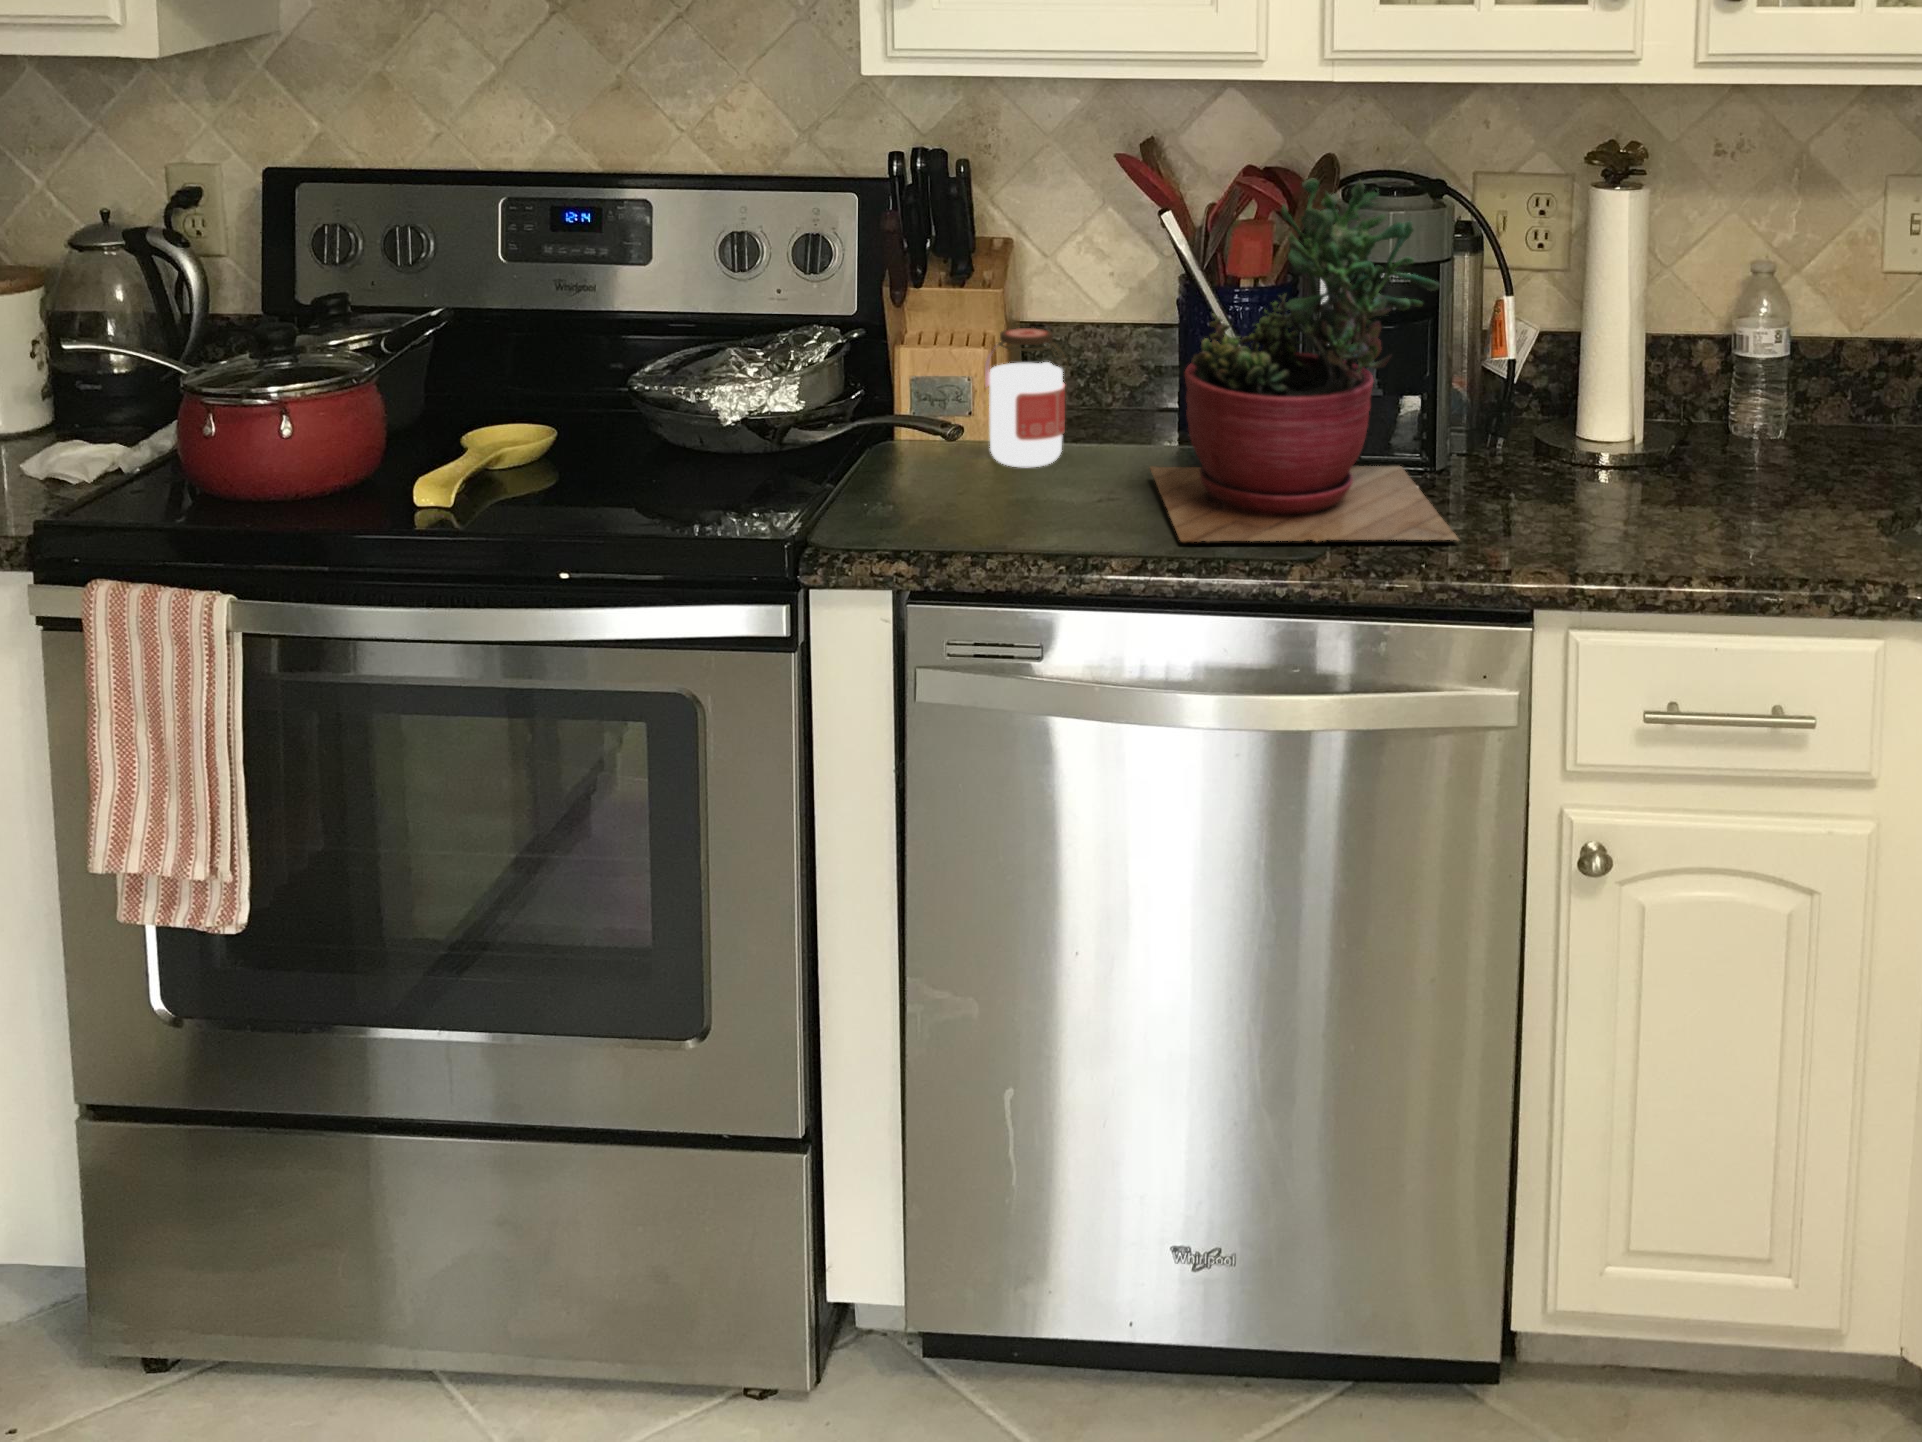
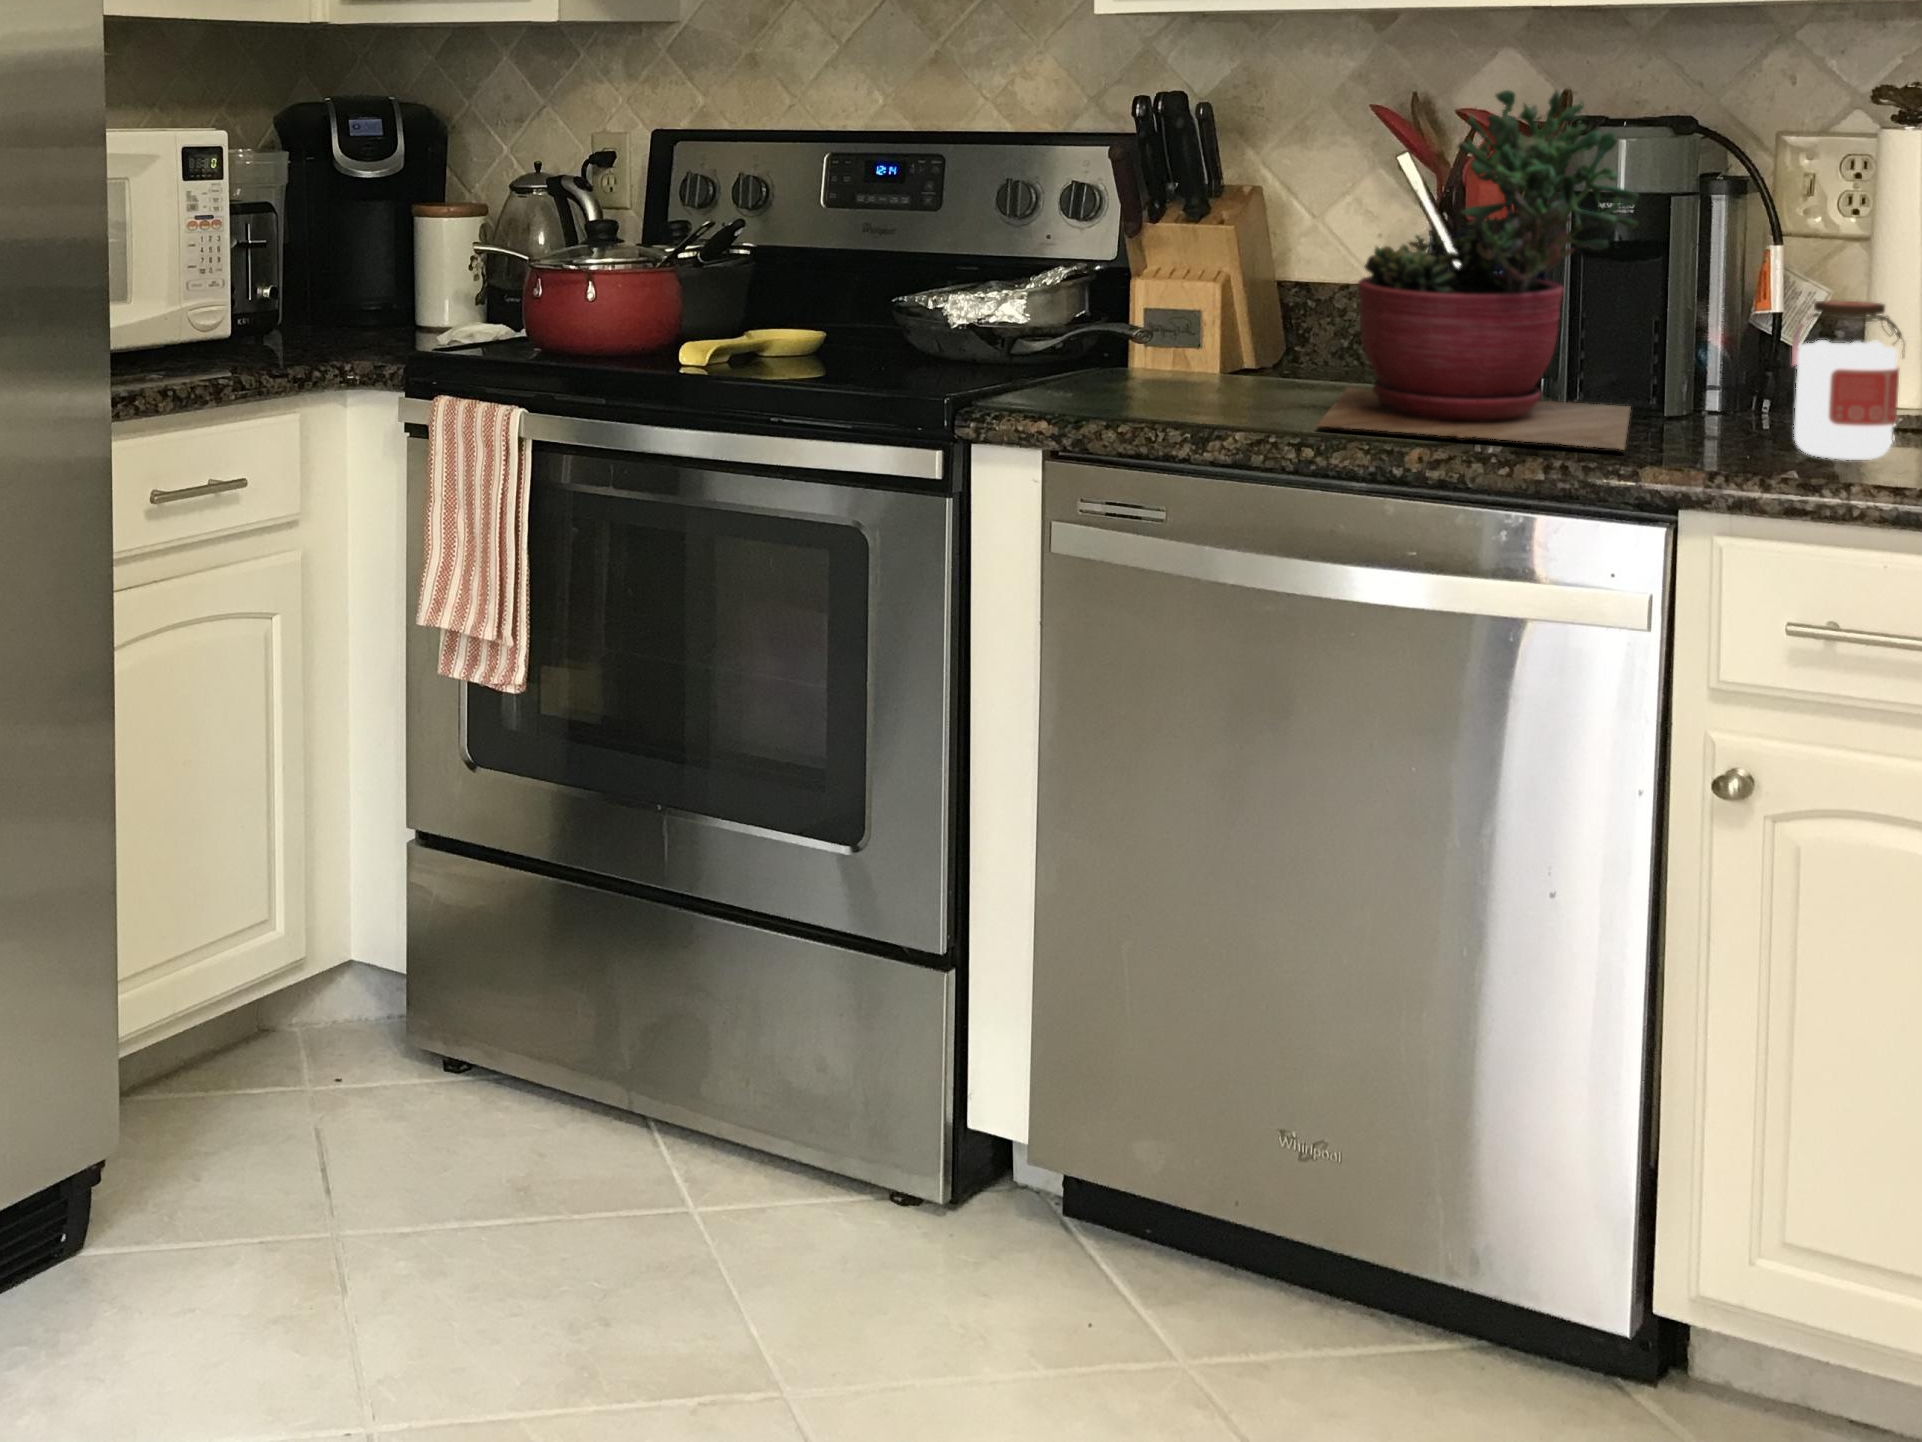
jar: present [985,328,1066,468] -> present [1792,301,1903,460]

